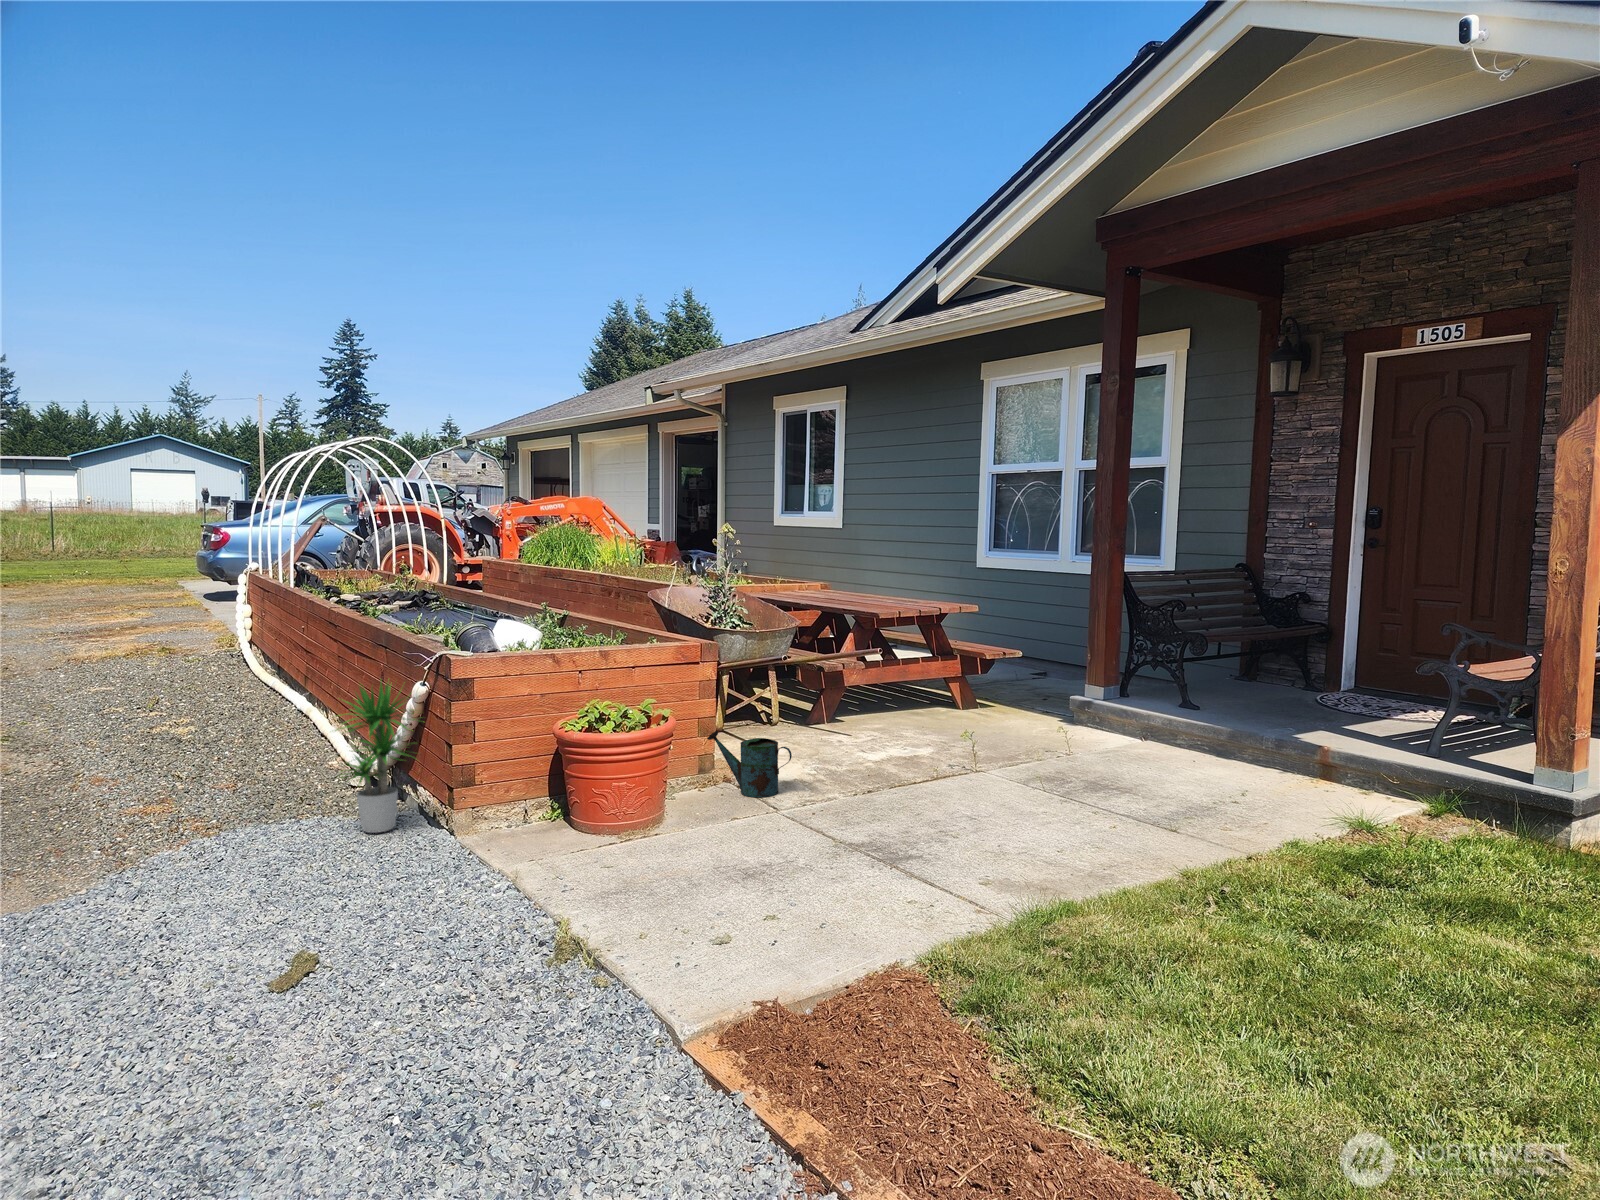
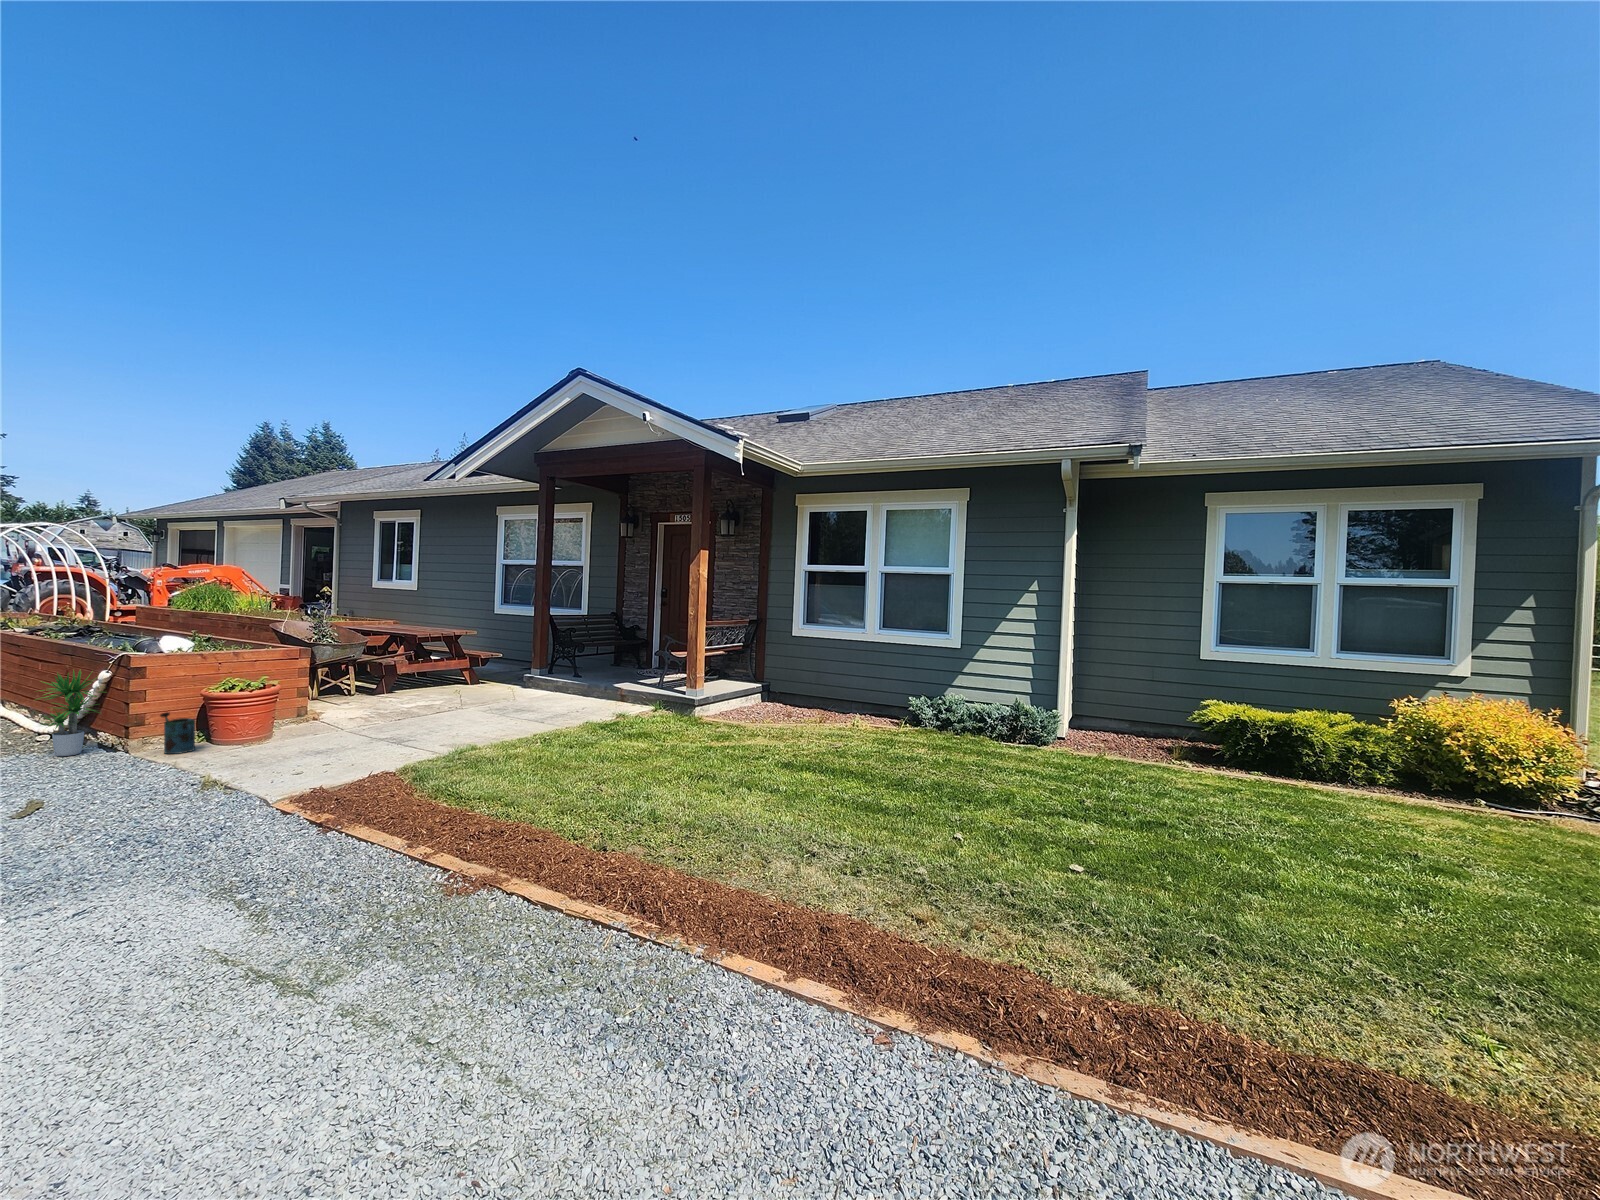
watering can: present [707,731,792,797] -> present [160,712,195,754]

